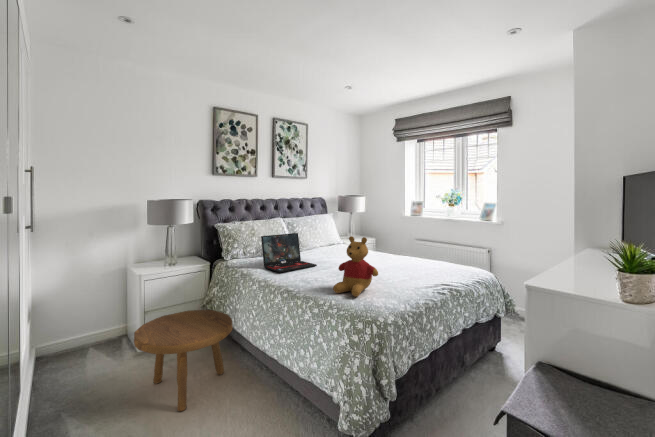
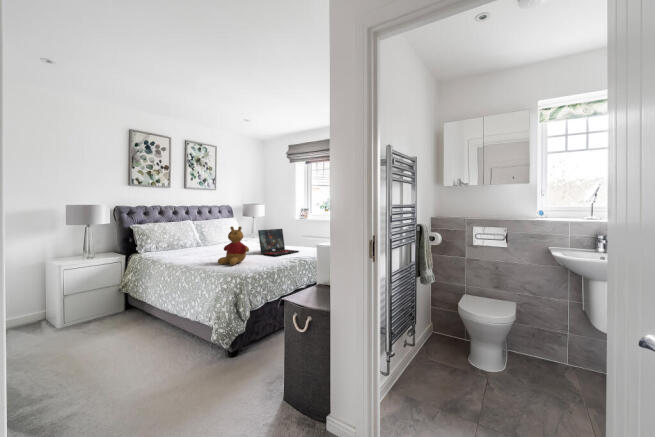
laptop: present [261,233,317,273] -> present [258,229,299,256]
footstool: present [134,310,233,411] -> none [58,287,142,355]

